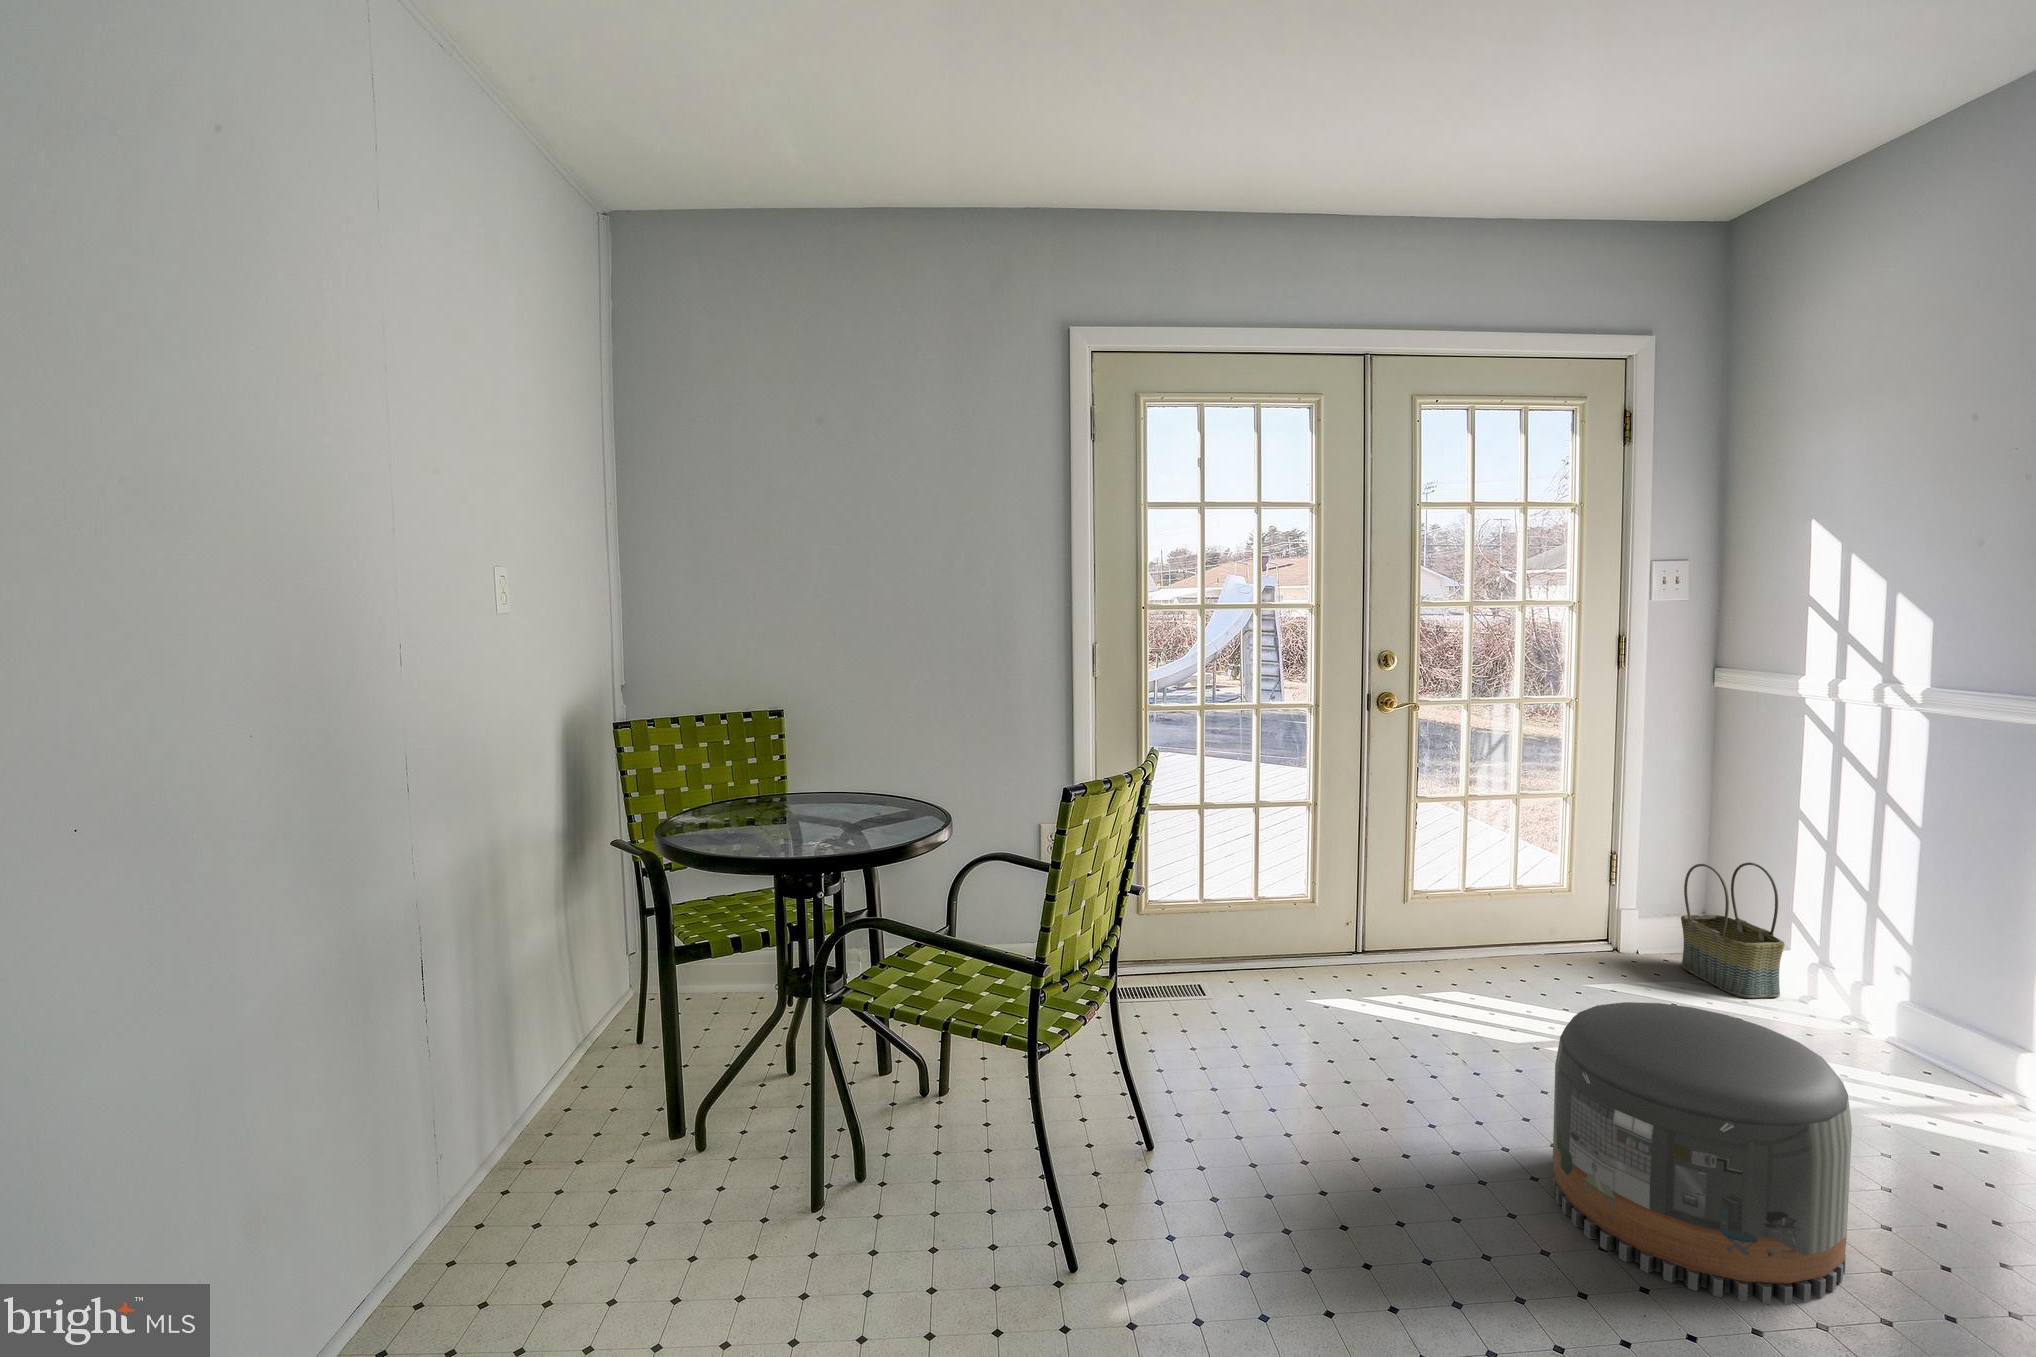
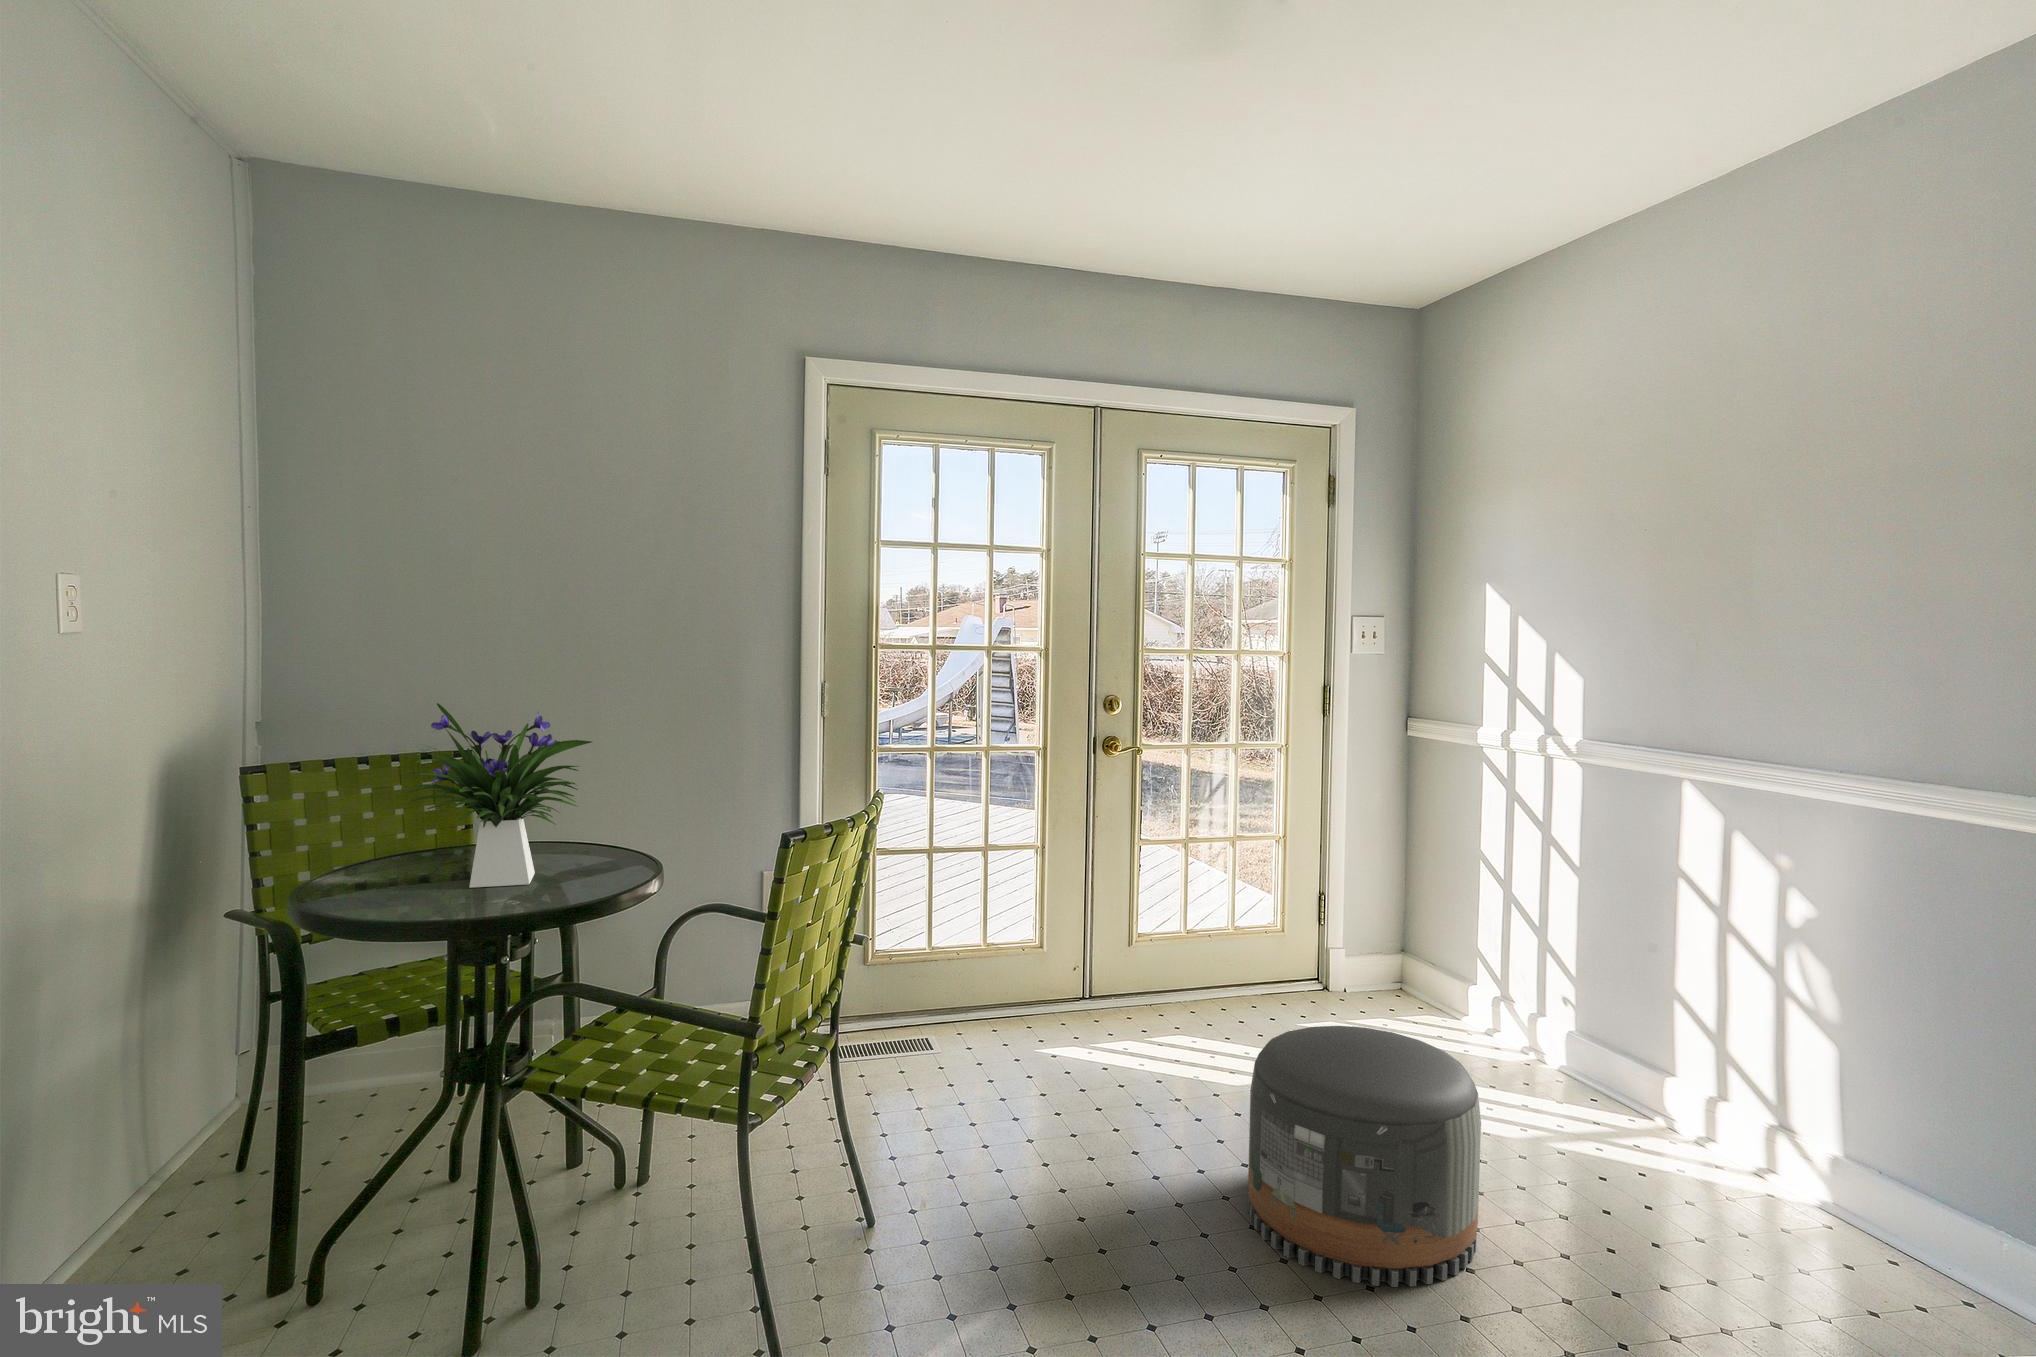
flower arrangement: none [741,664,892,827] -> present [410,703,592,888]
basket: present [1681,862,1785,998] -> none [1374,895,1454,1020]

